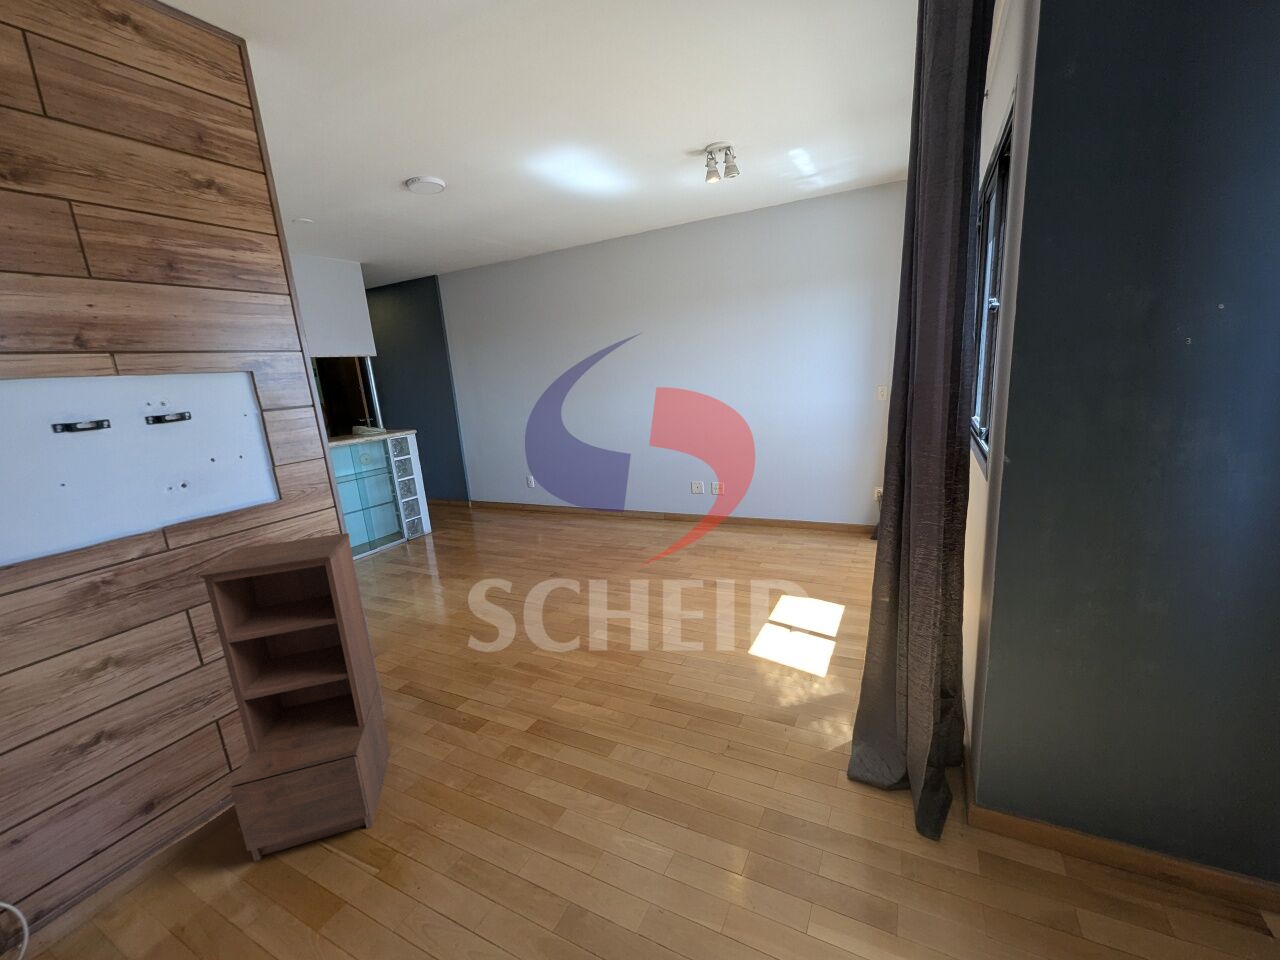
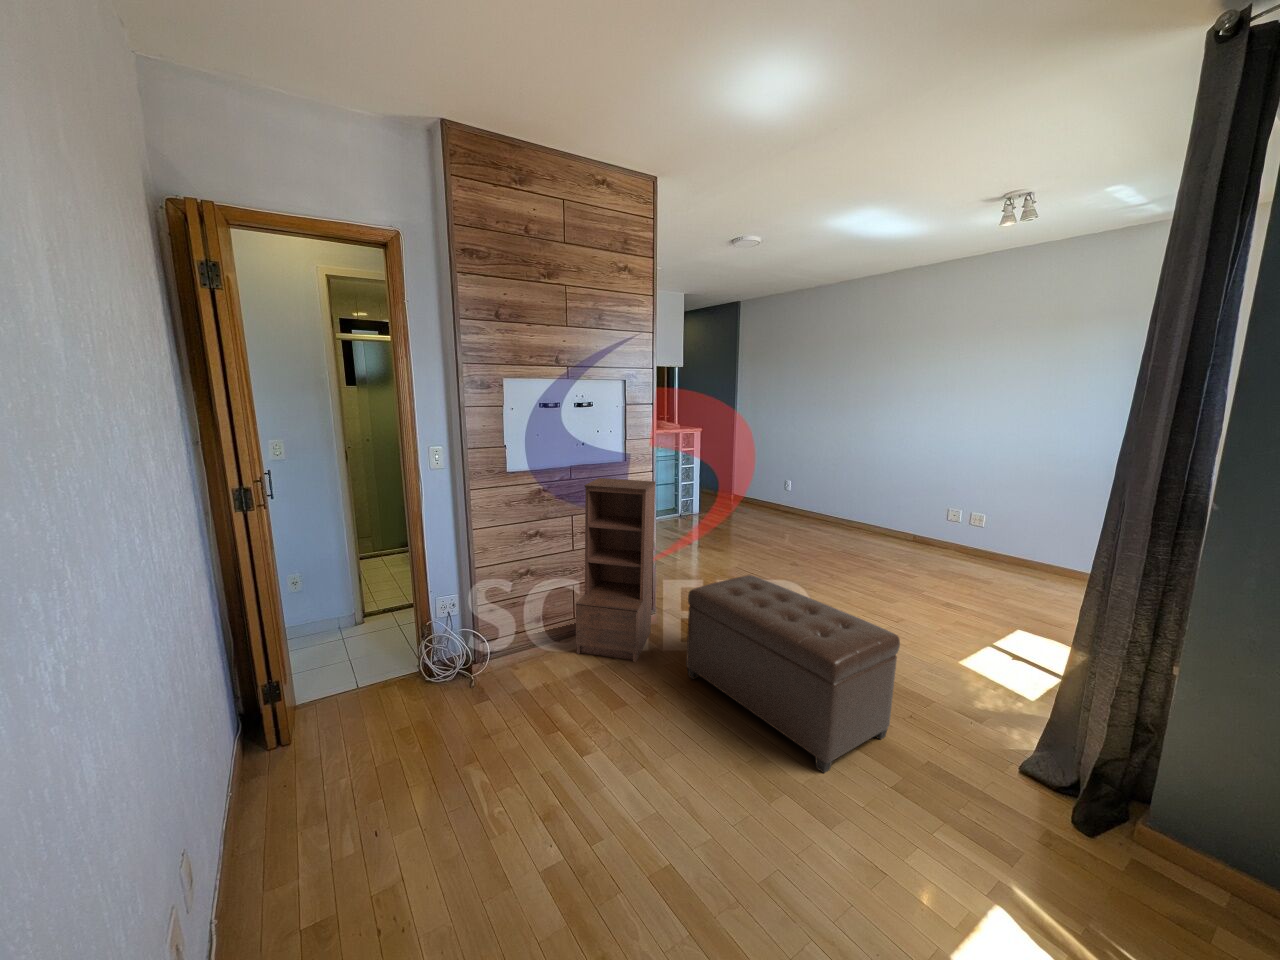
ottoman: none [438,632,736,915] -> present [686,575,900,773]

